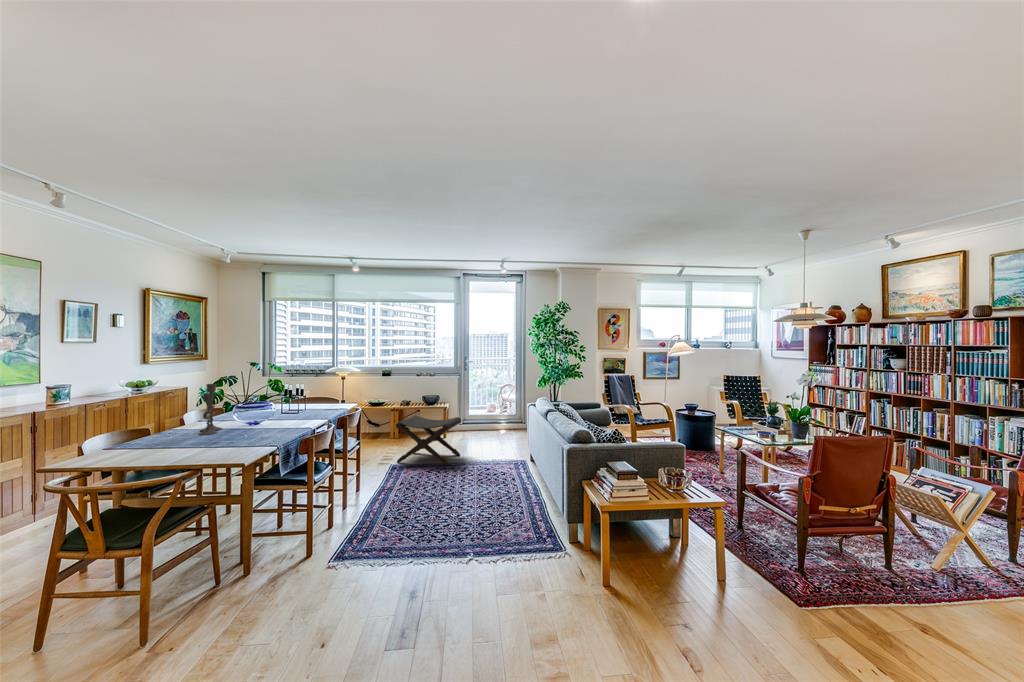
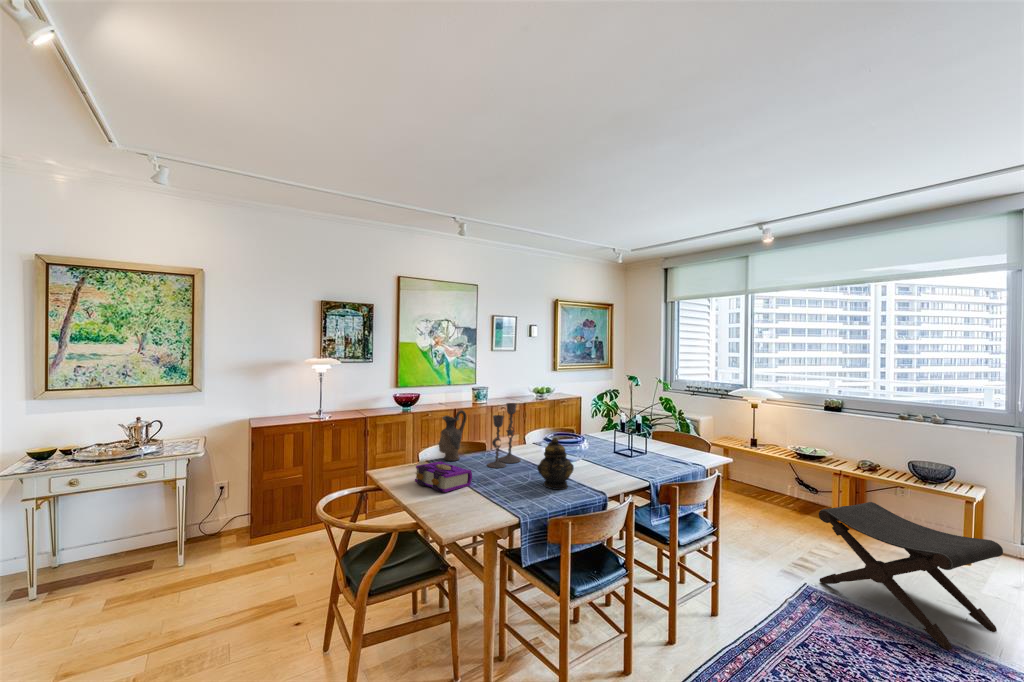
ceramic pitcher: none [142,395,167,440] -> present [438,410,467,461]
teapot: none [263,398,289,431] -> present [537,438,574,490]
book: none [166,431,216,450] -> present [415,462,472,492]

